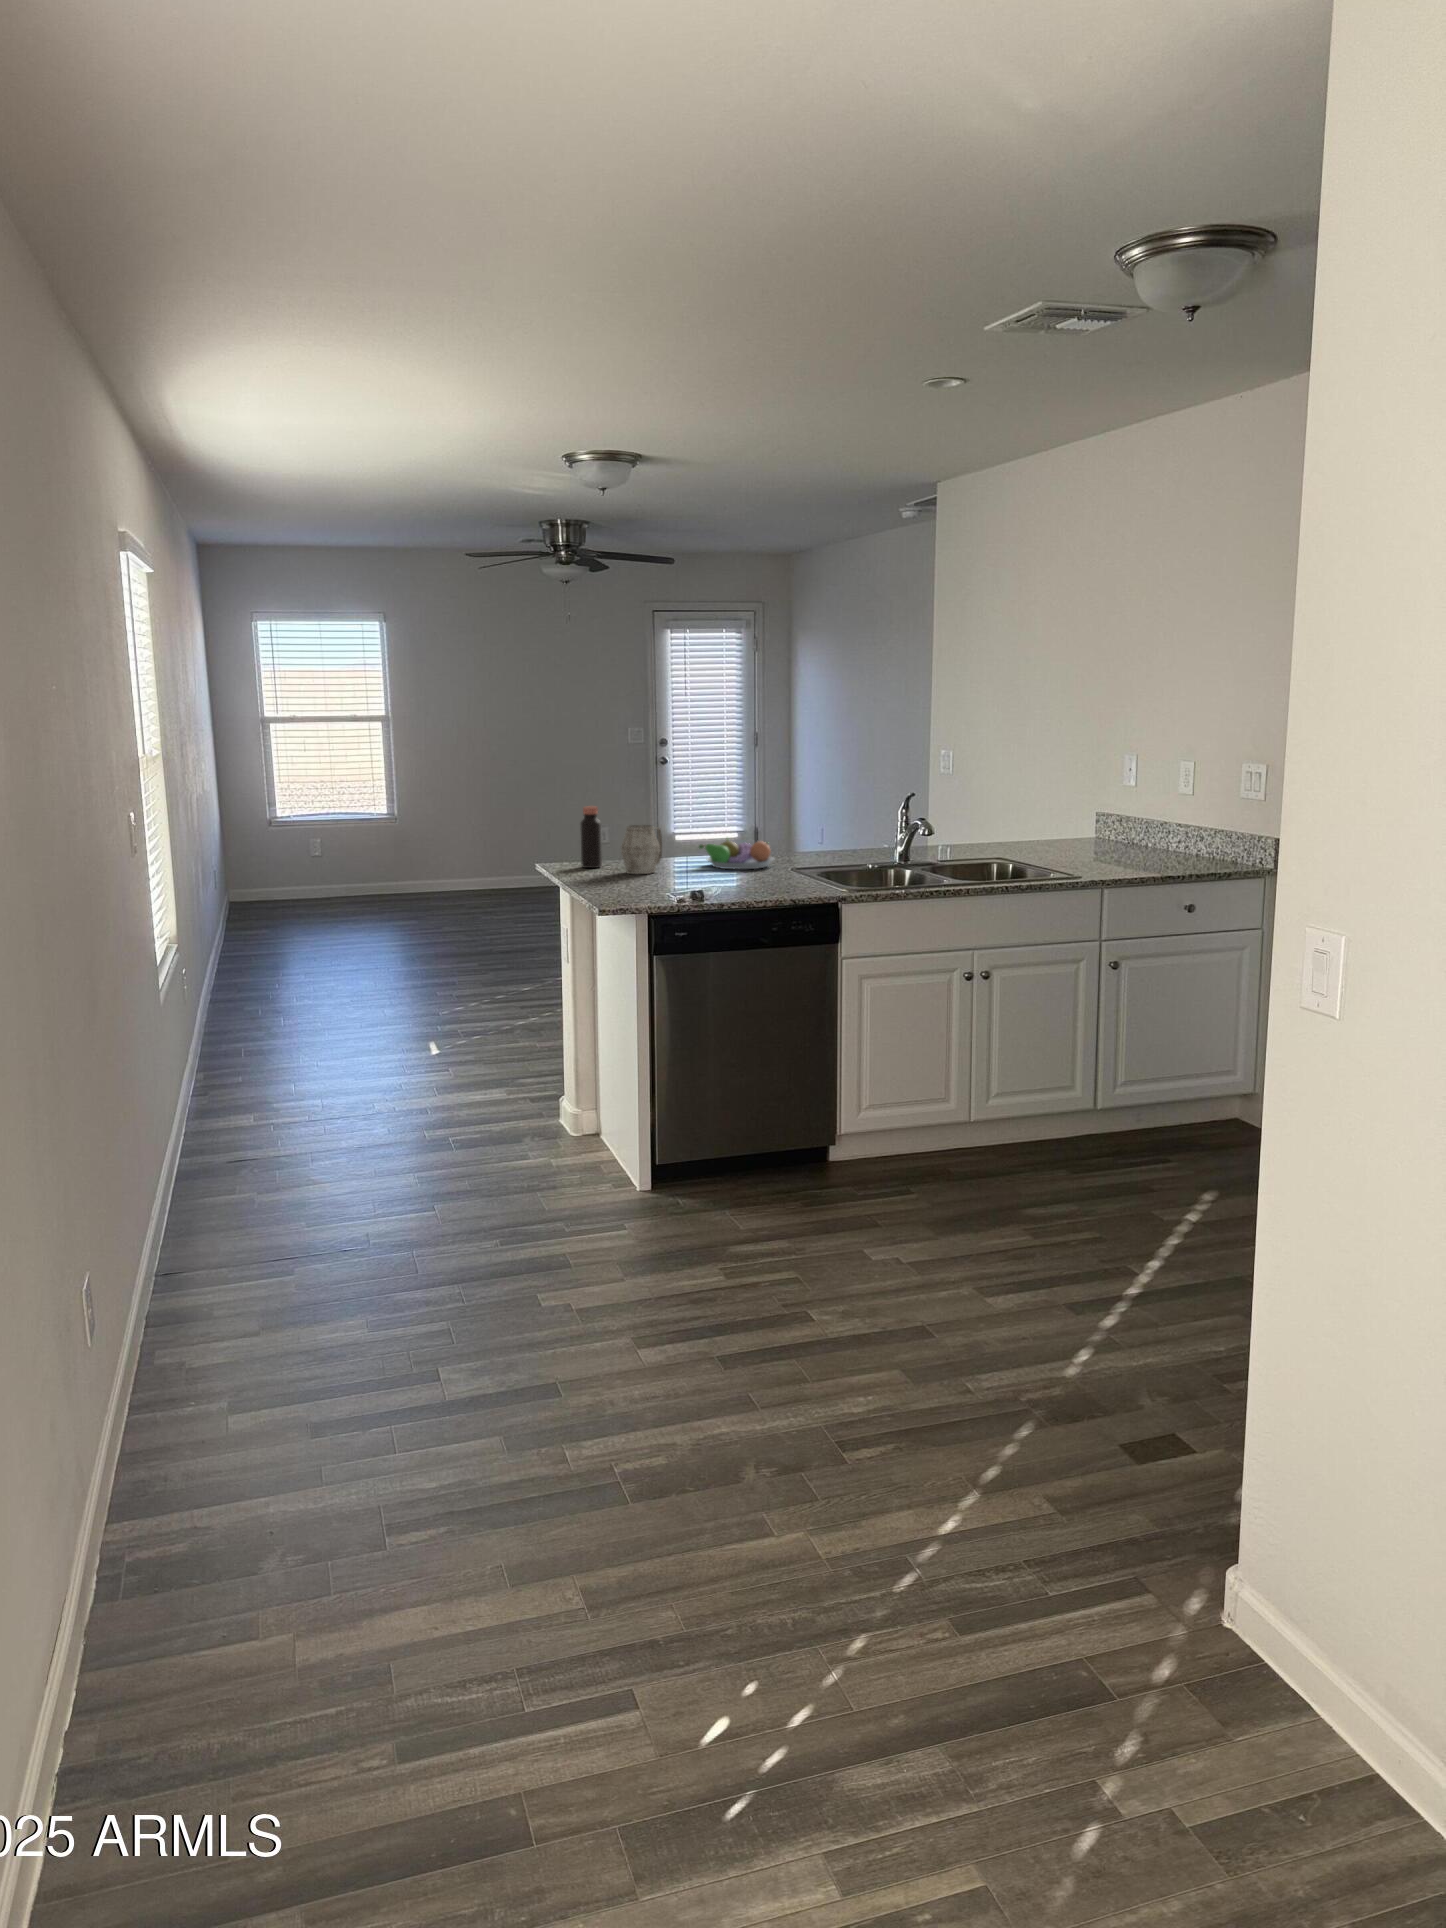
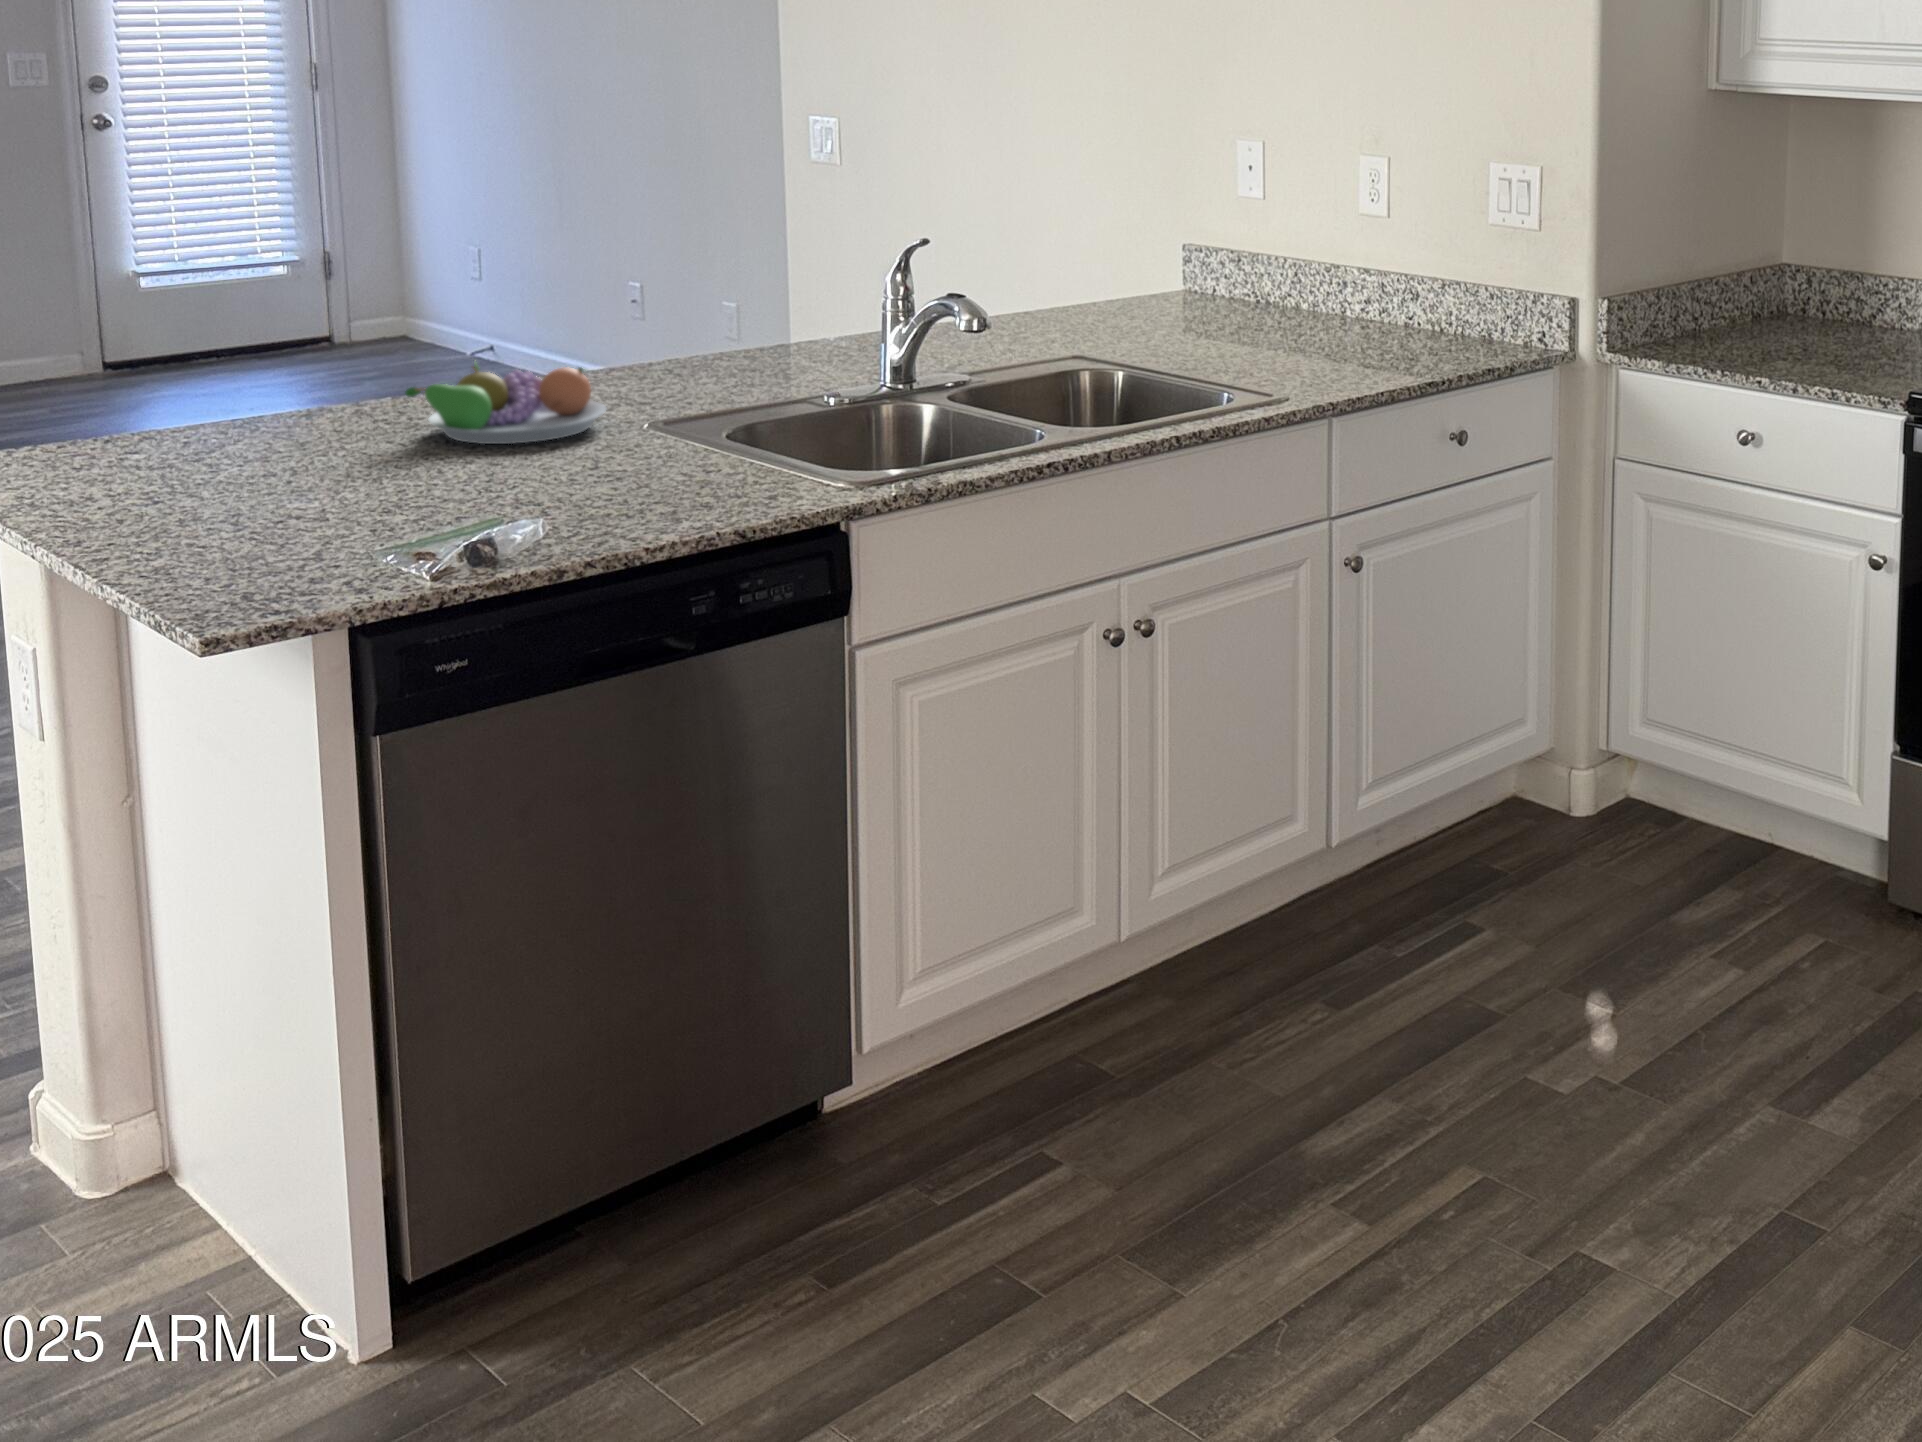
bottle: present [581,806,602,868] -> none [57,311,130,475]
mug: present [621,825,662,874] -> none [196,354,314,486]

